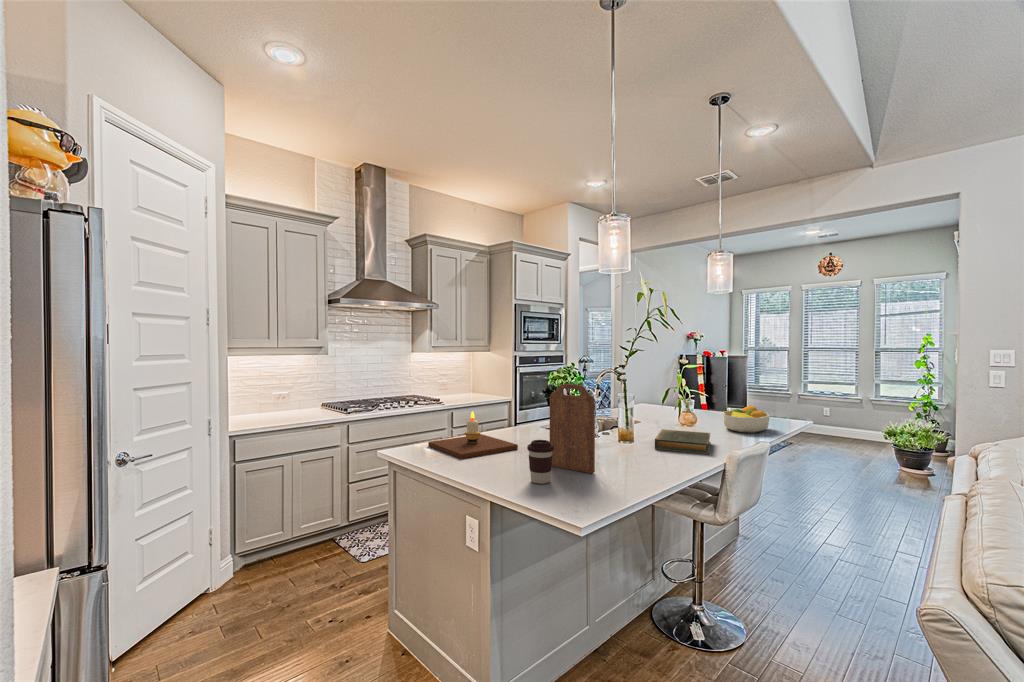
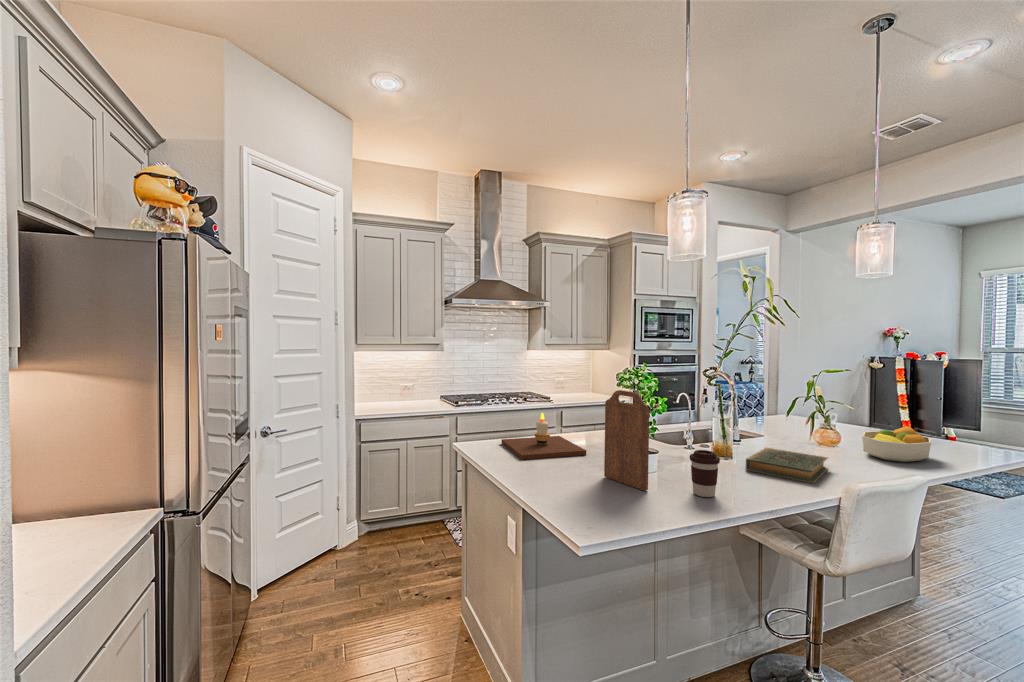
coffee cup: present [527,440,554,484] -> present [690,450,720,497]

